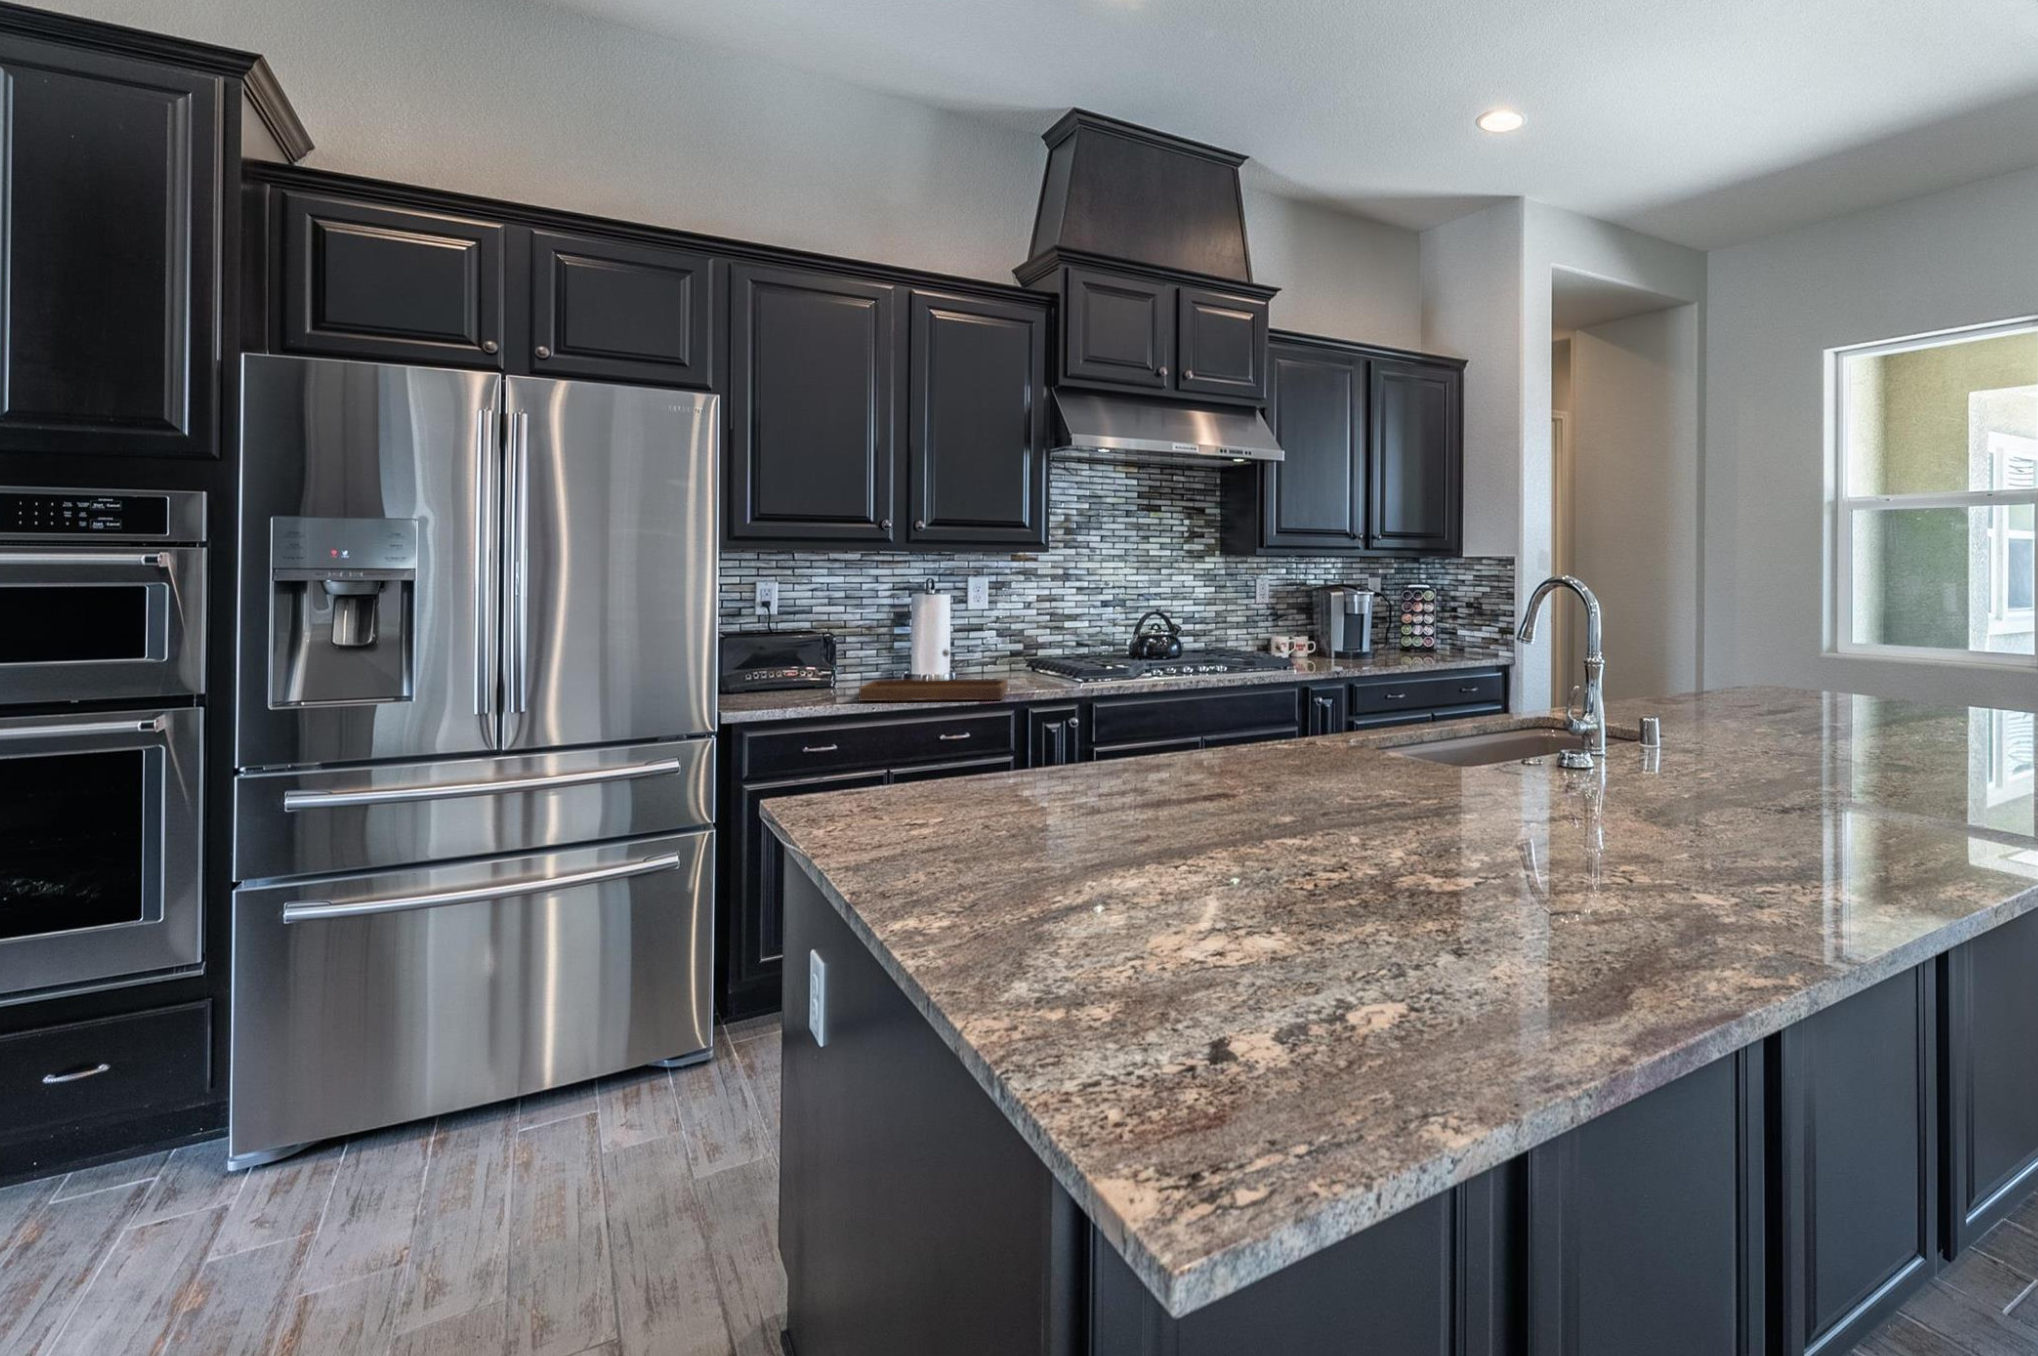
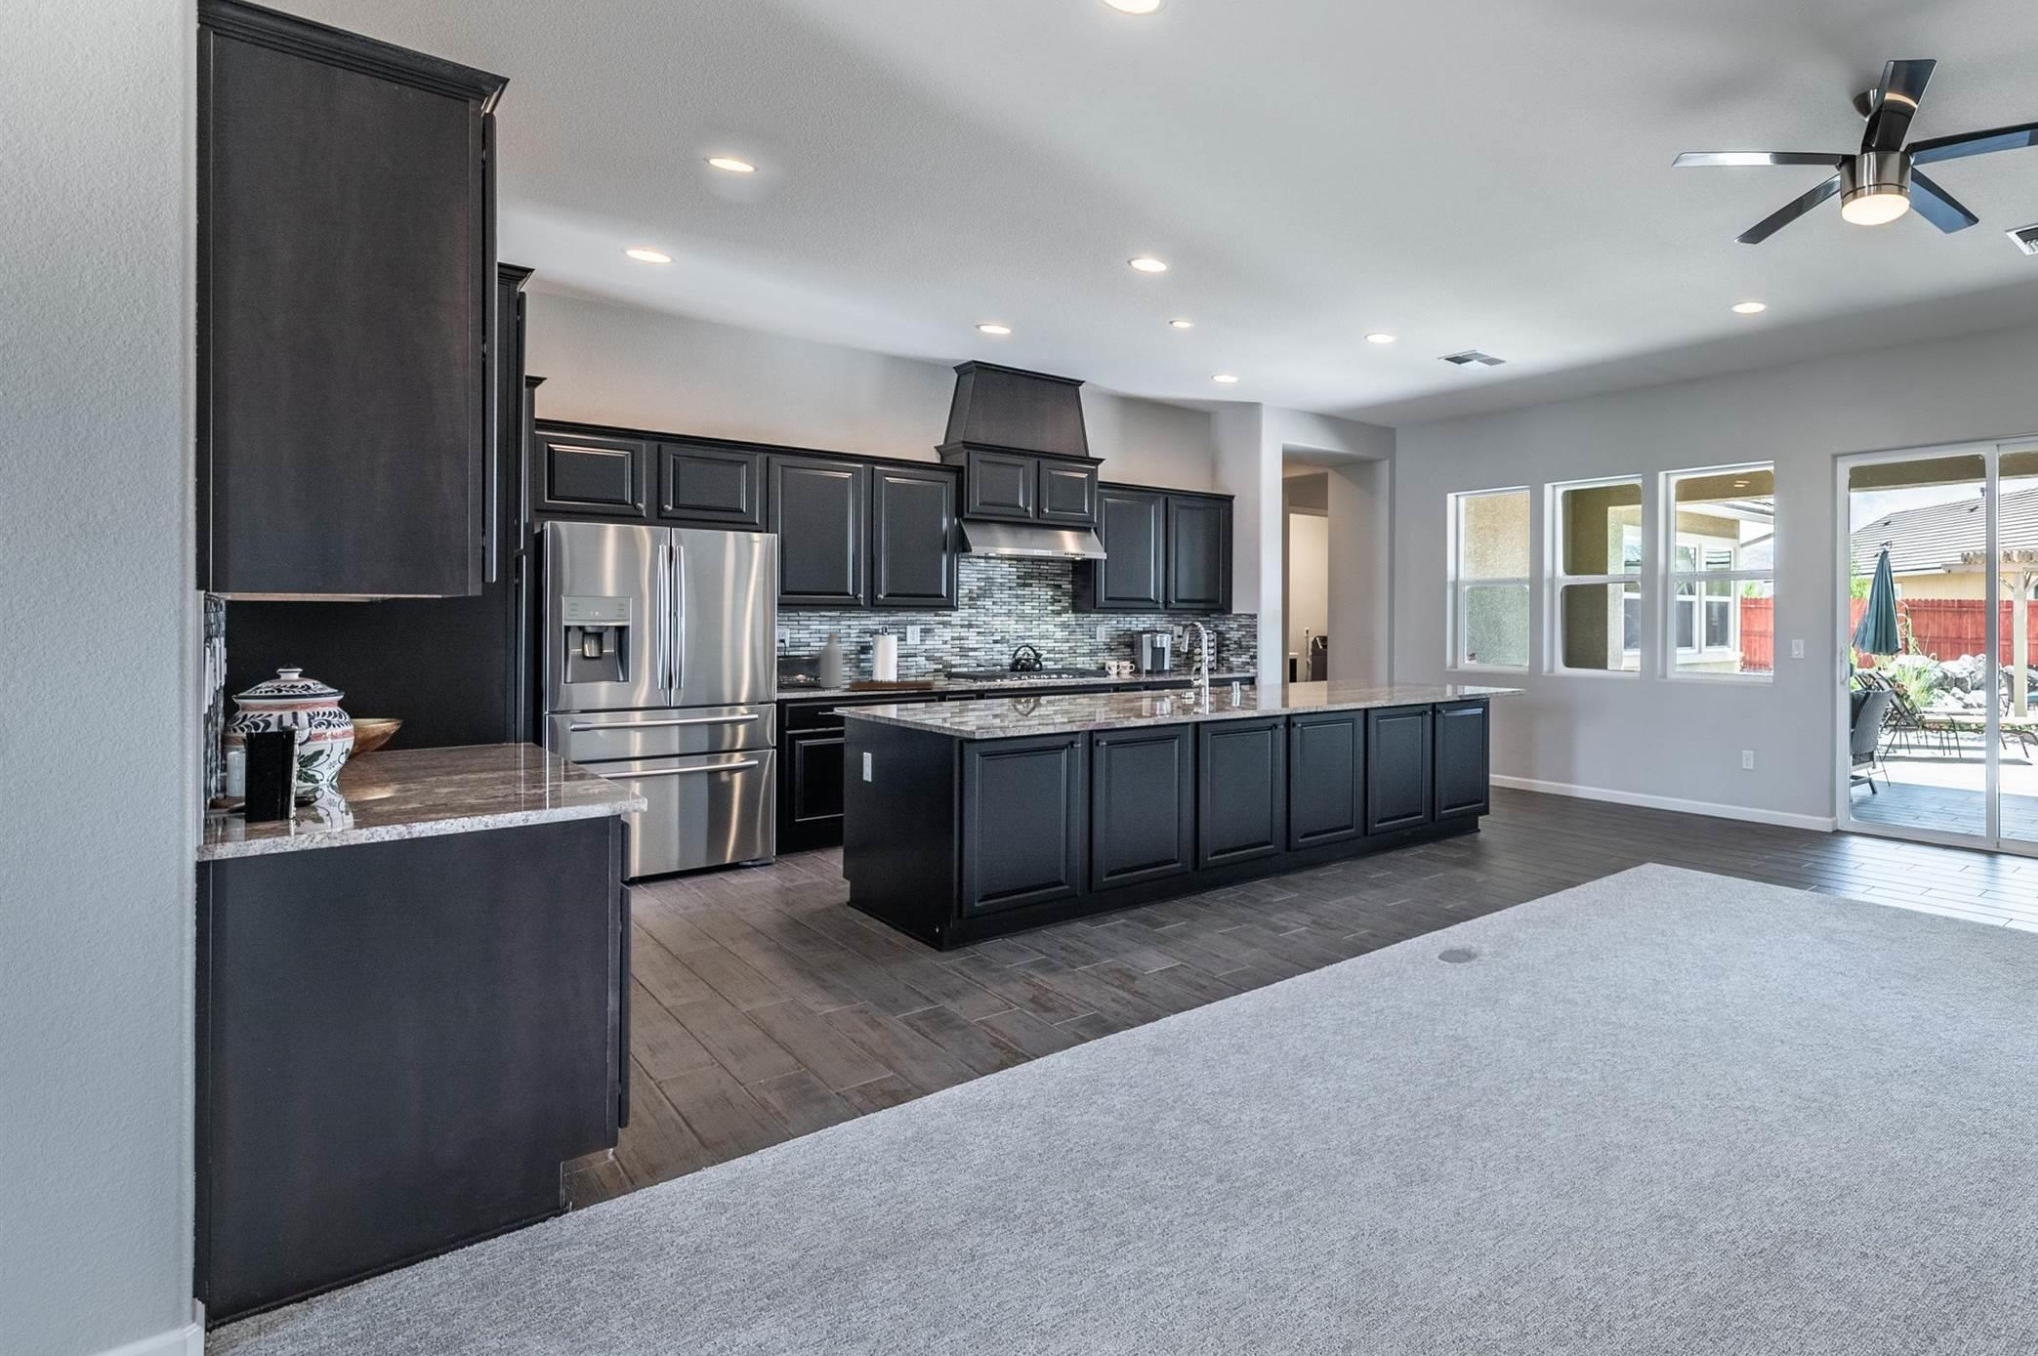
bottle: none [818,593,856,691] -> present [820,634,843,688]

